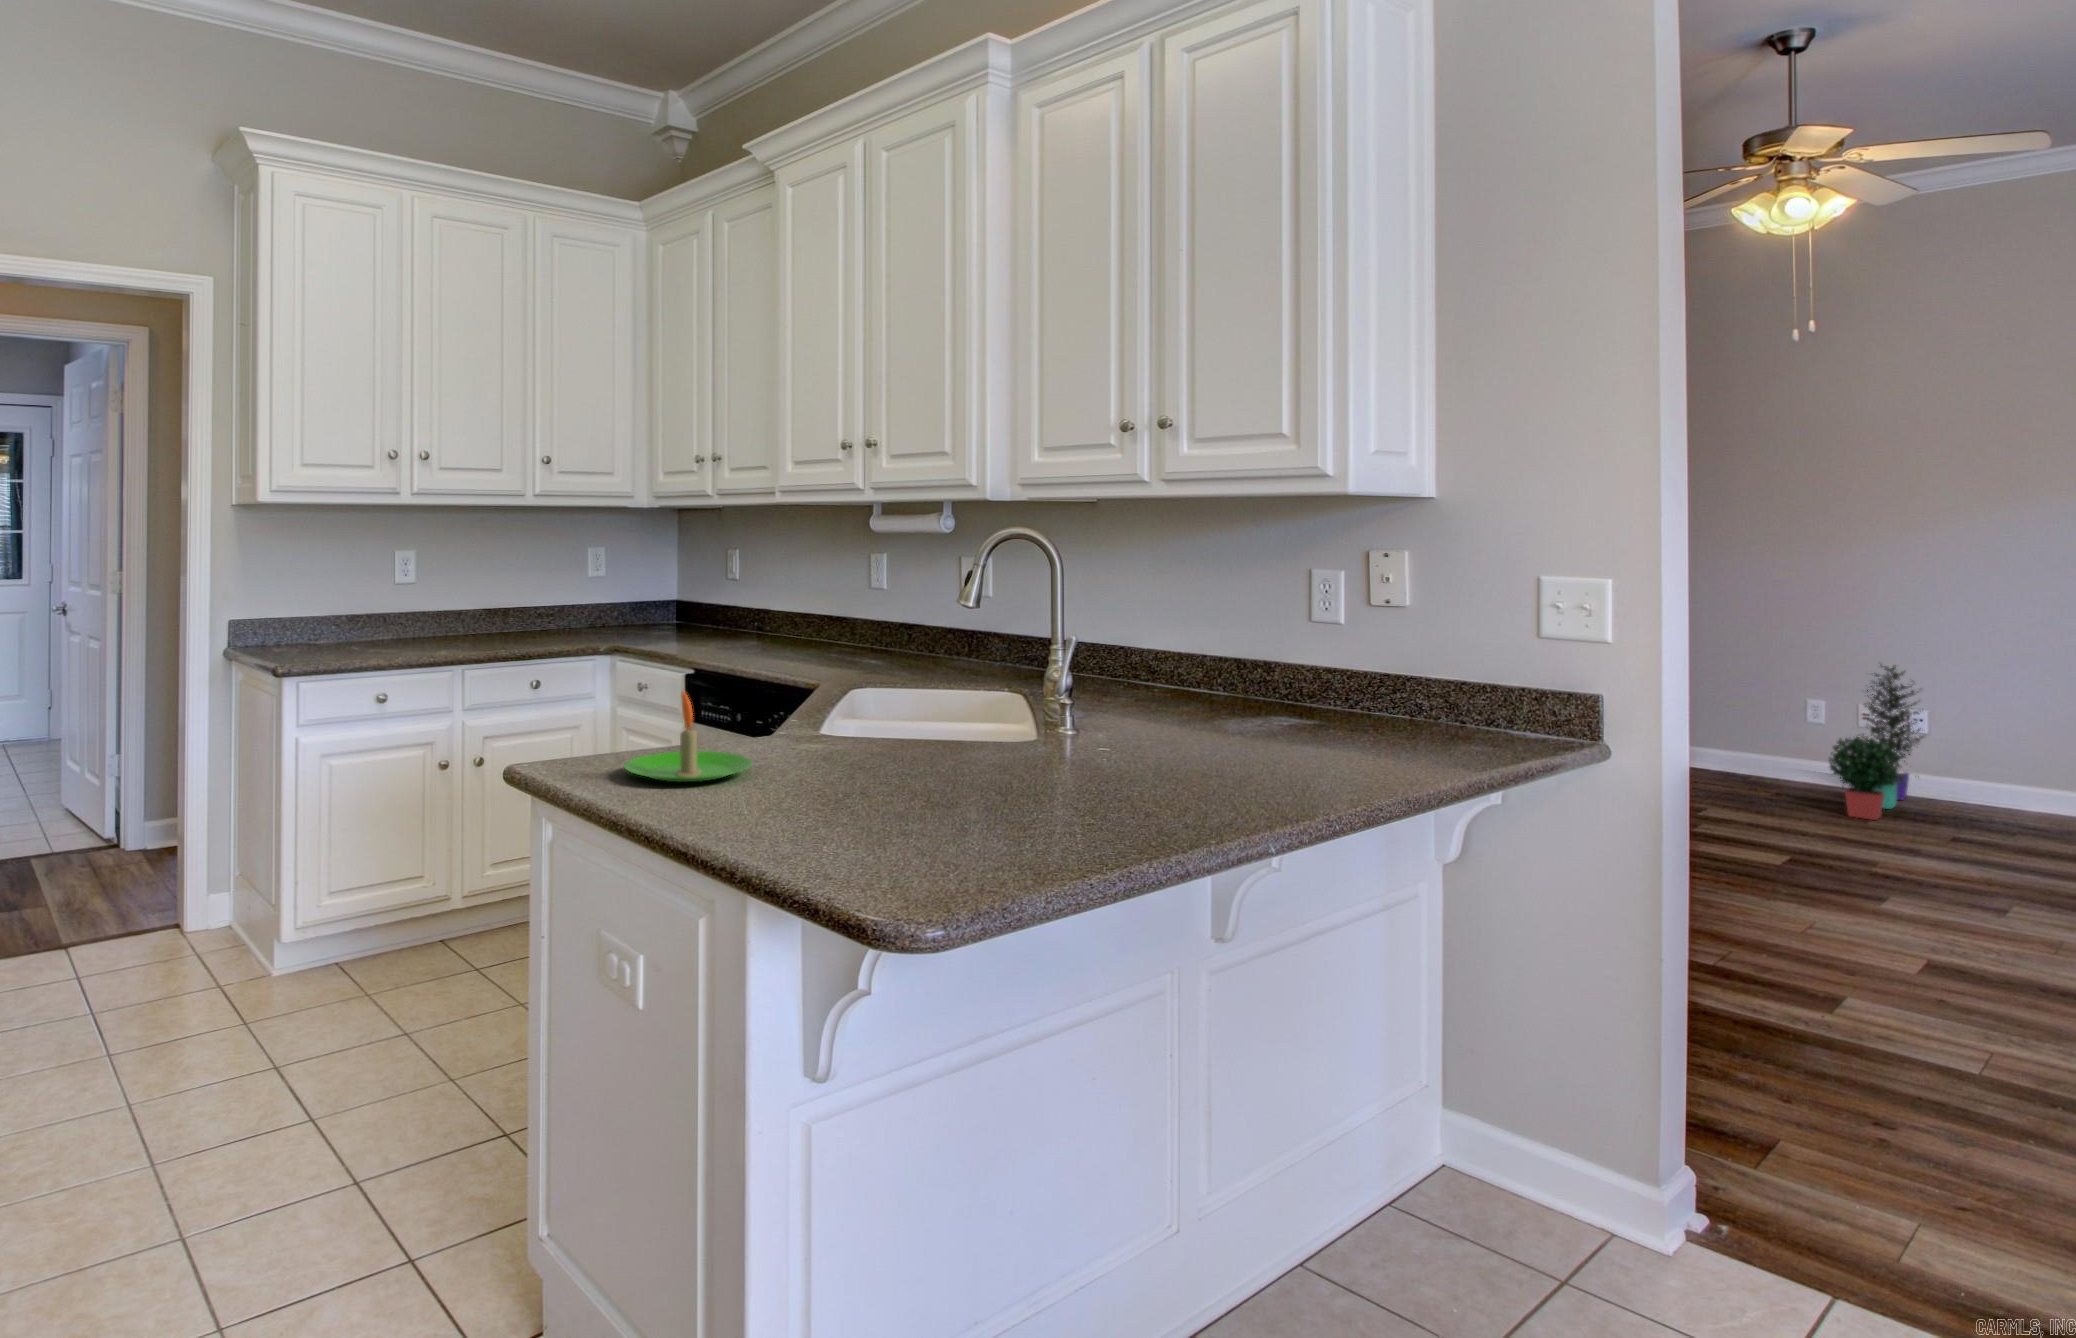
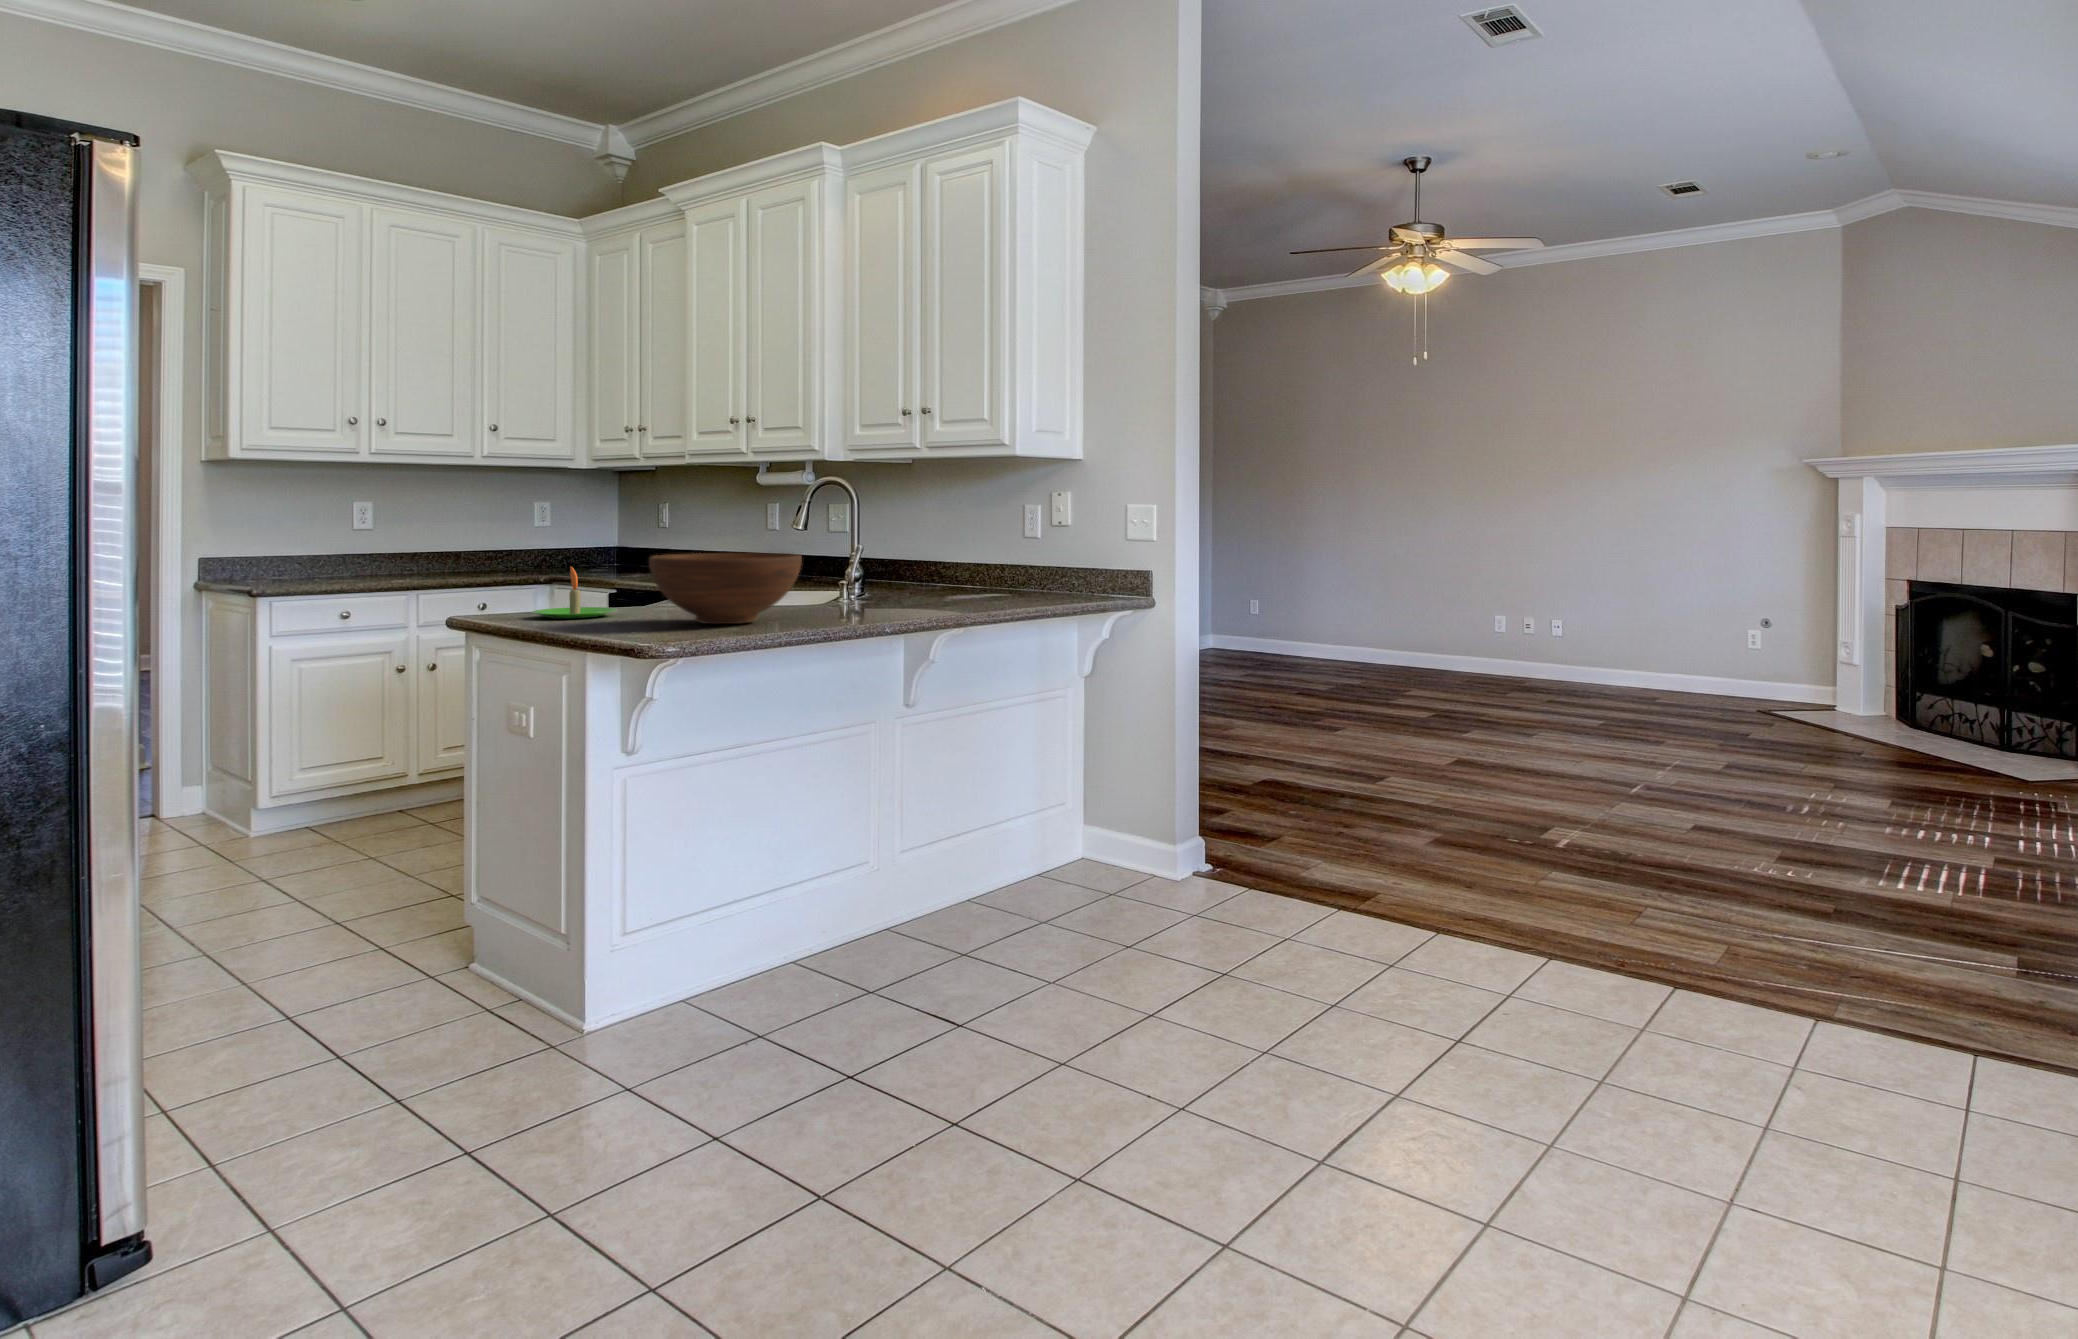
potted plant: present [1829,665,1923,820] -> none [1494,590,1567,698]
fruit bowl: none [834,678,1109,831] -> present [649,553,802,624]

